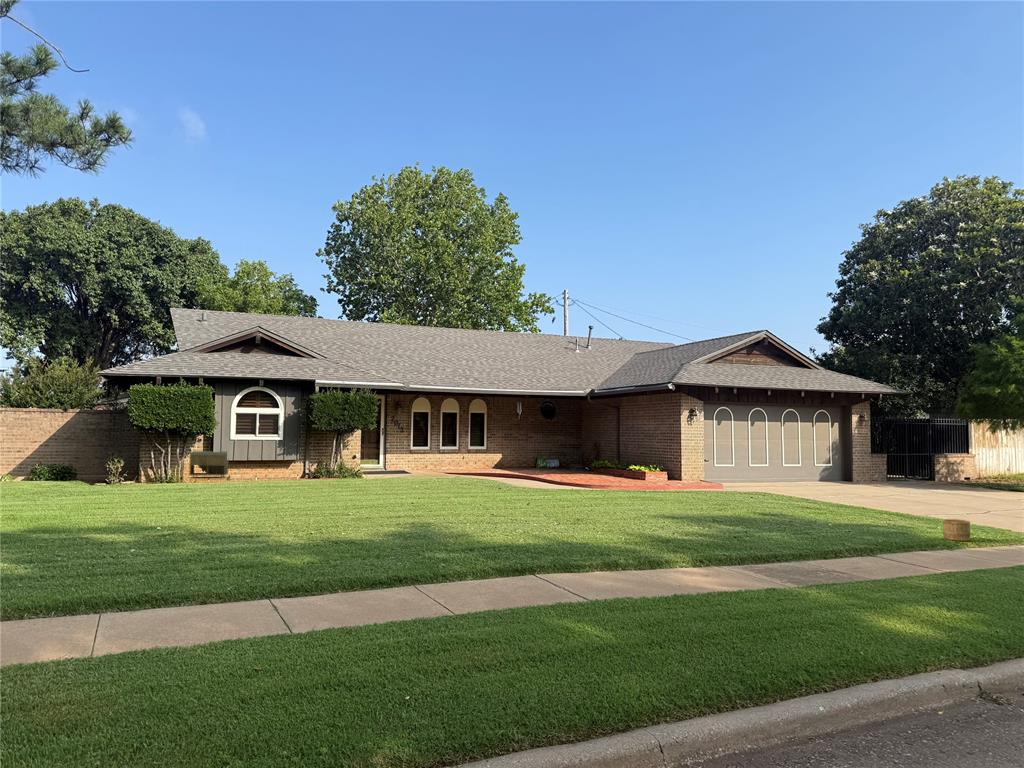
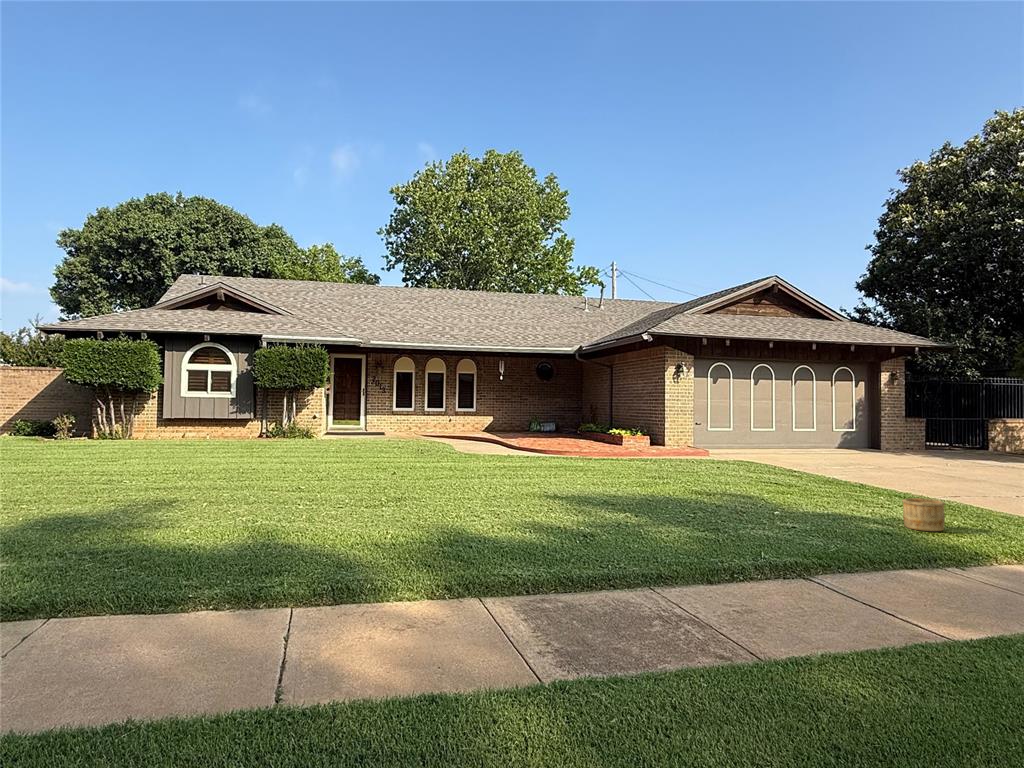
storage bench: present [189,451,228,478] -> none [137,409,181,436]

